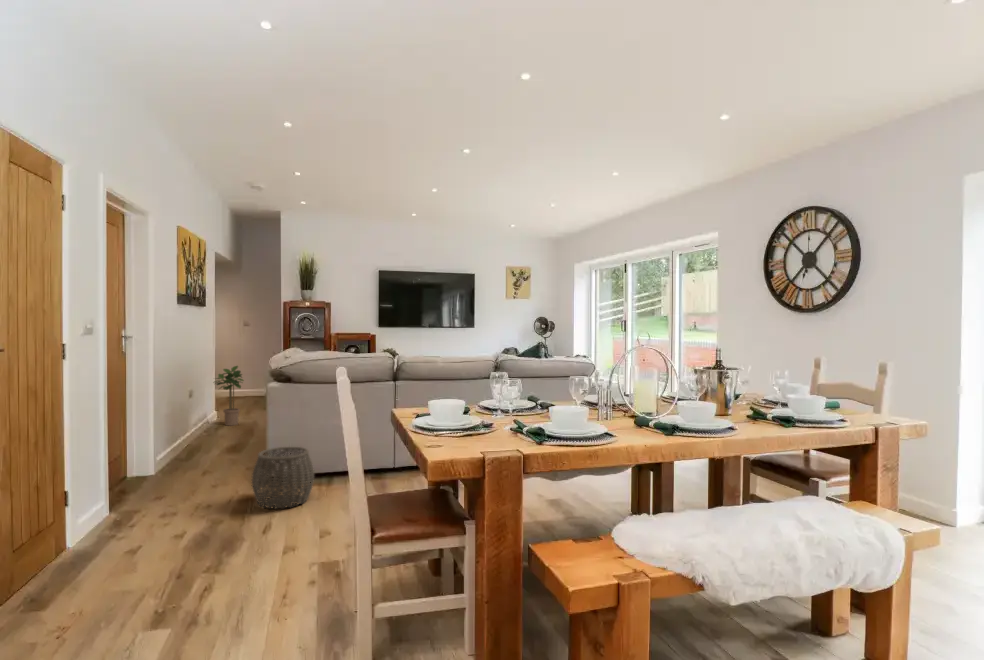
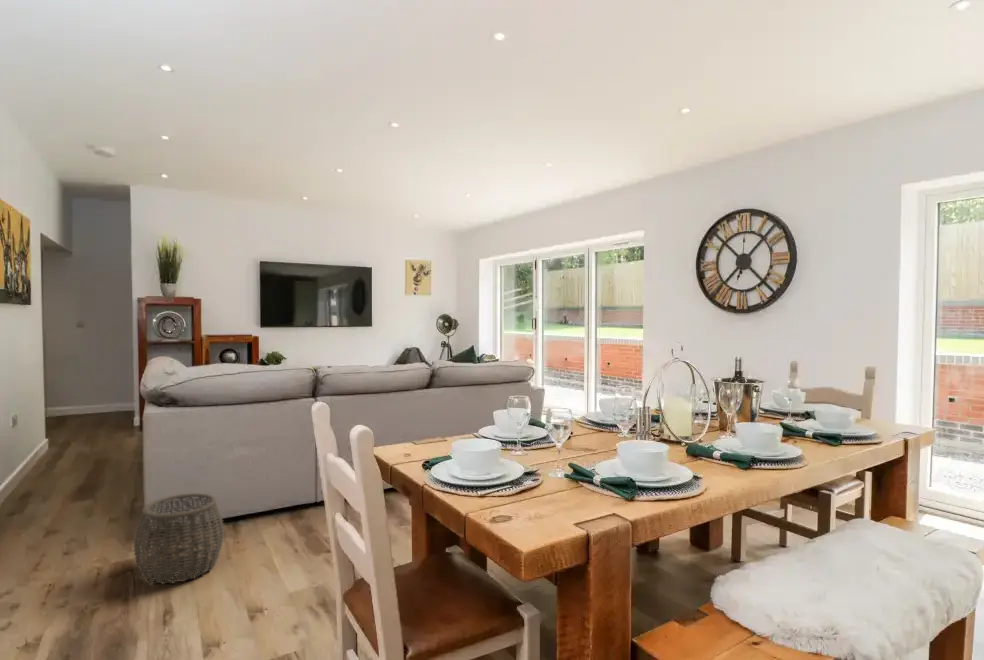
potted plant: present [215,366,244,426] -> none [42,379,89,457]

